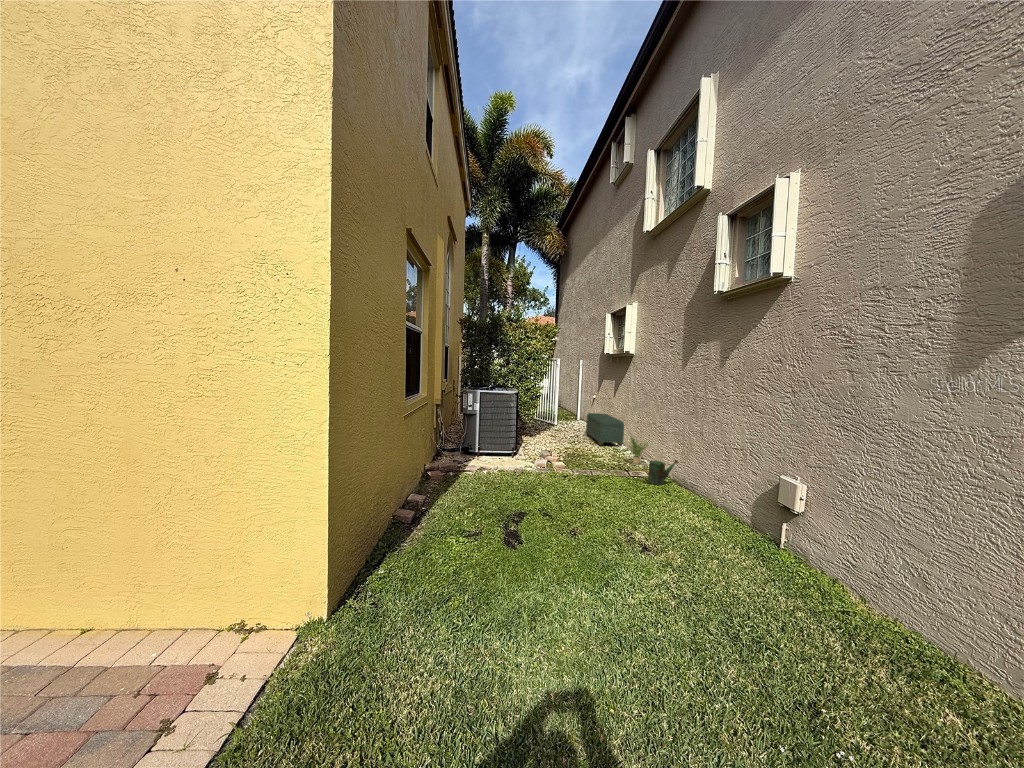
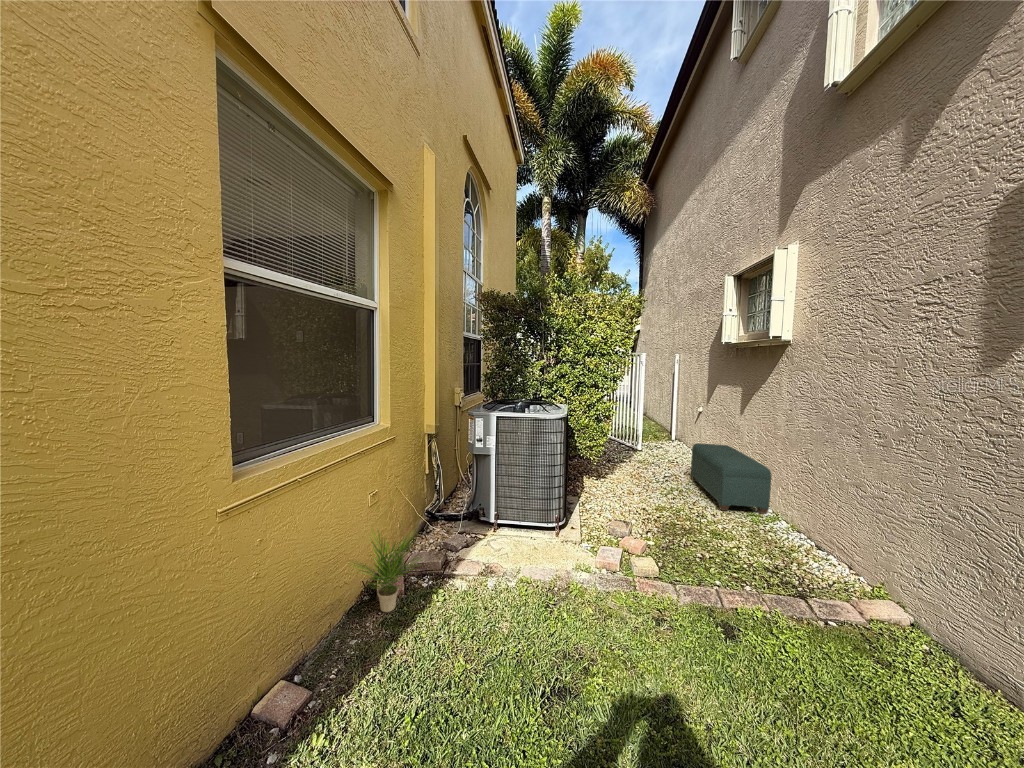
potted plant: present [629,437,647,464] -> present [356,531,419,612]
watering can: present [644,460,678,485] -> none [876,614,993,697]

